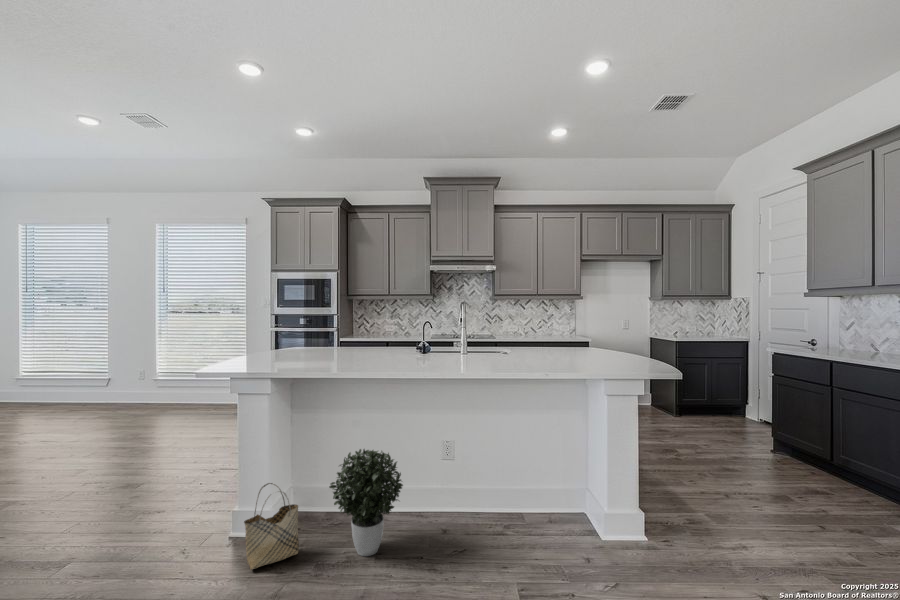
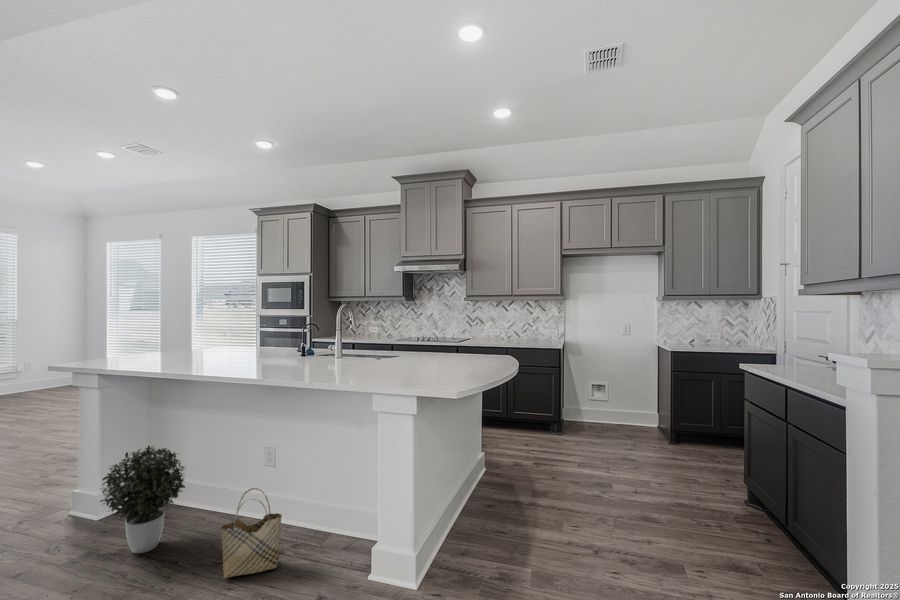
woven basket: present [244,483,299,570] -> present [221,488,282,578]

